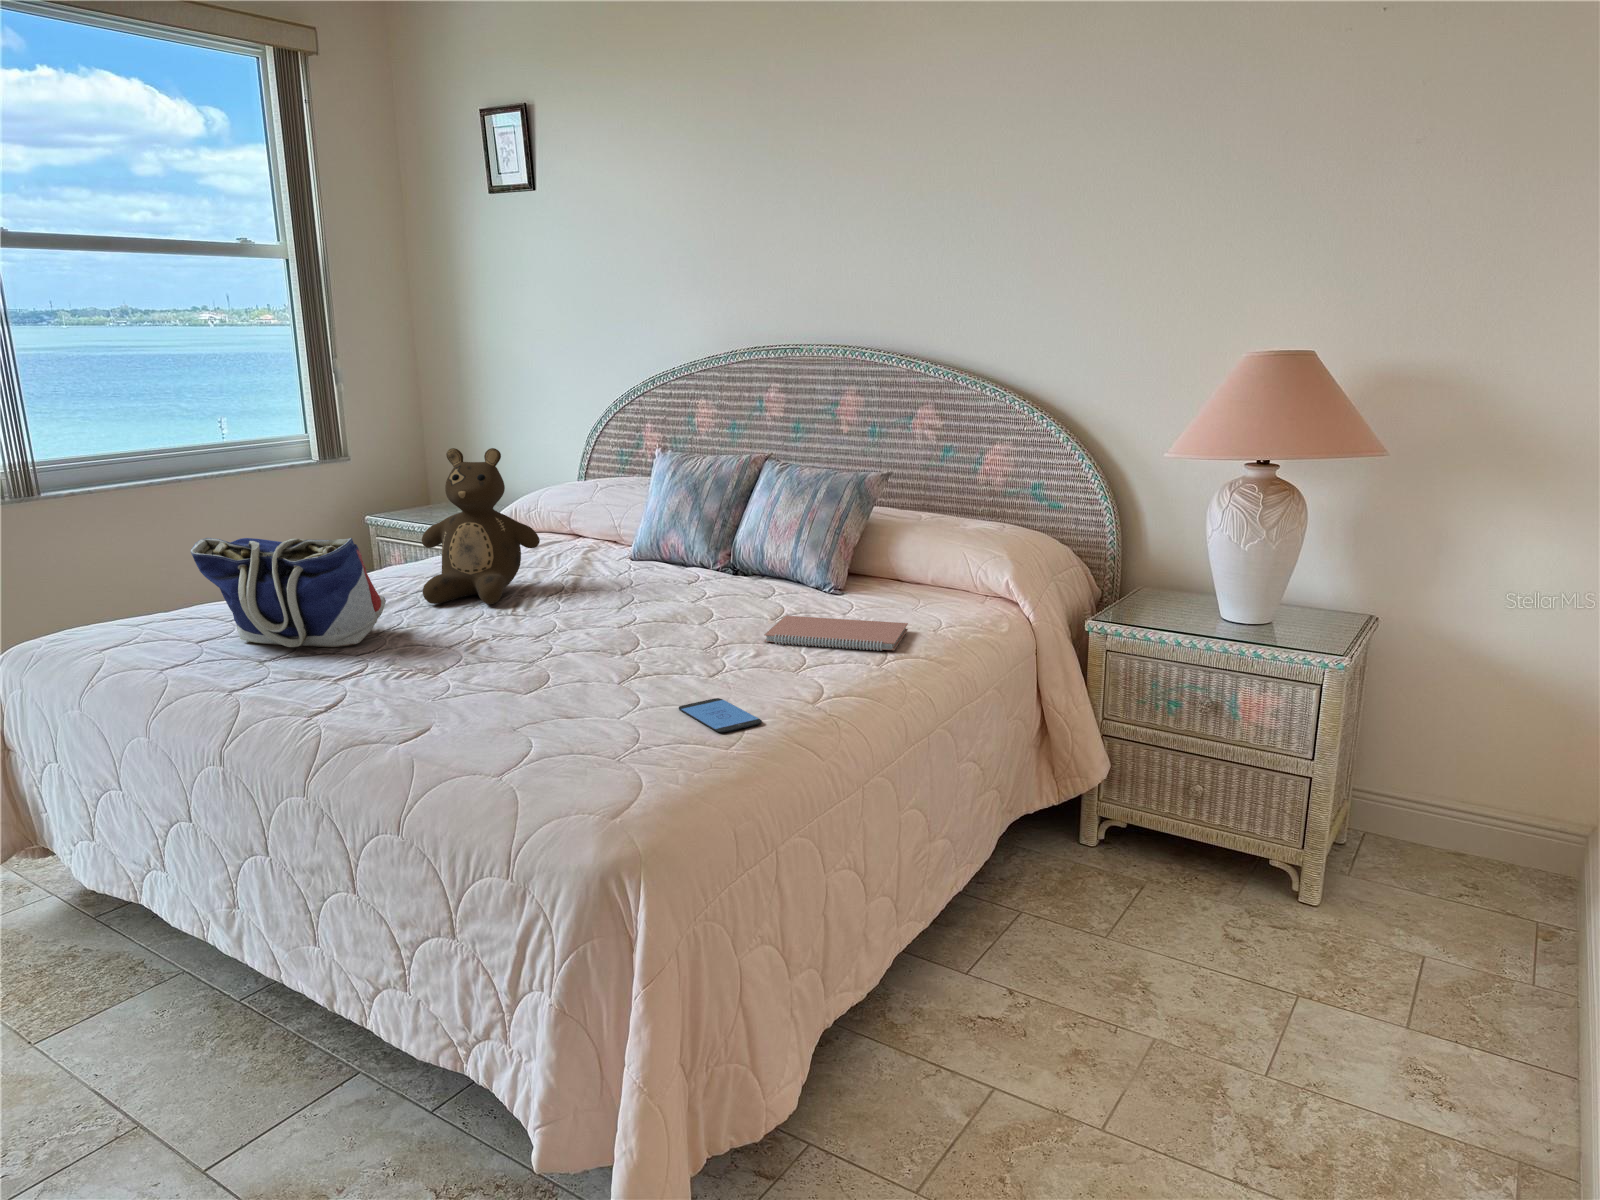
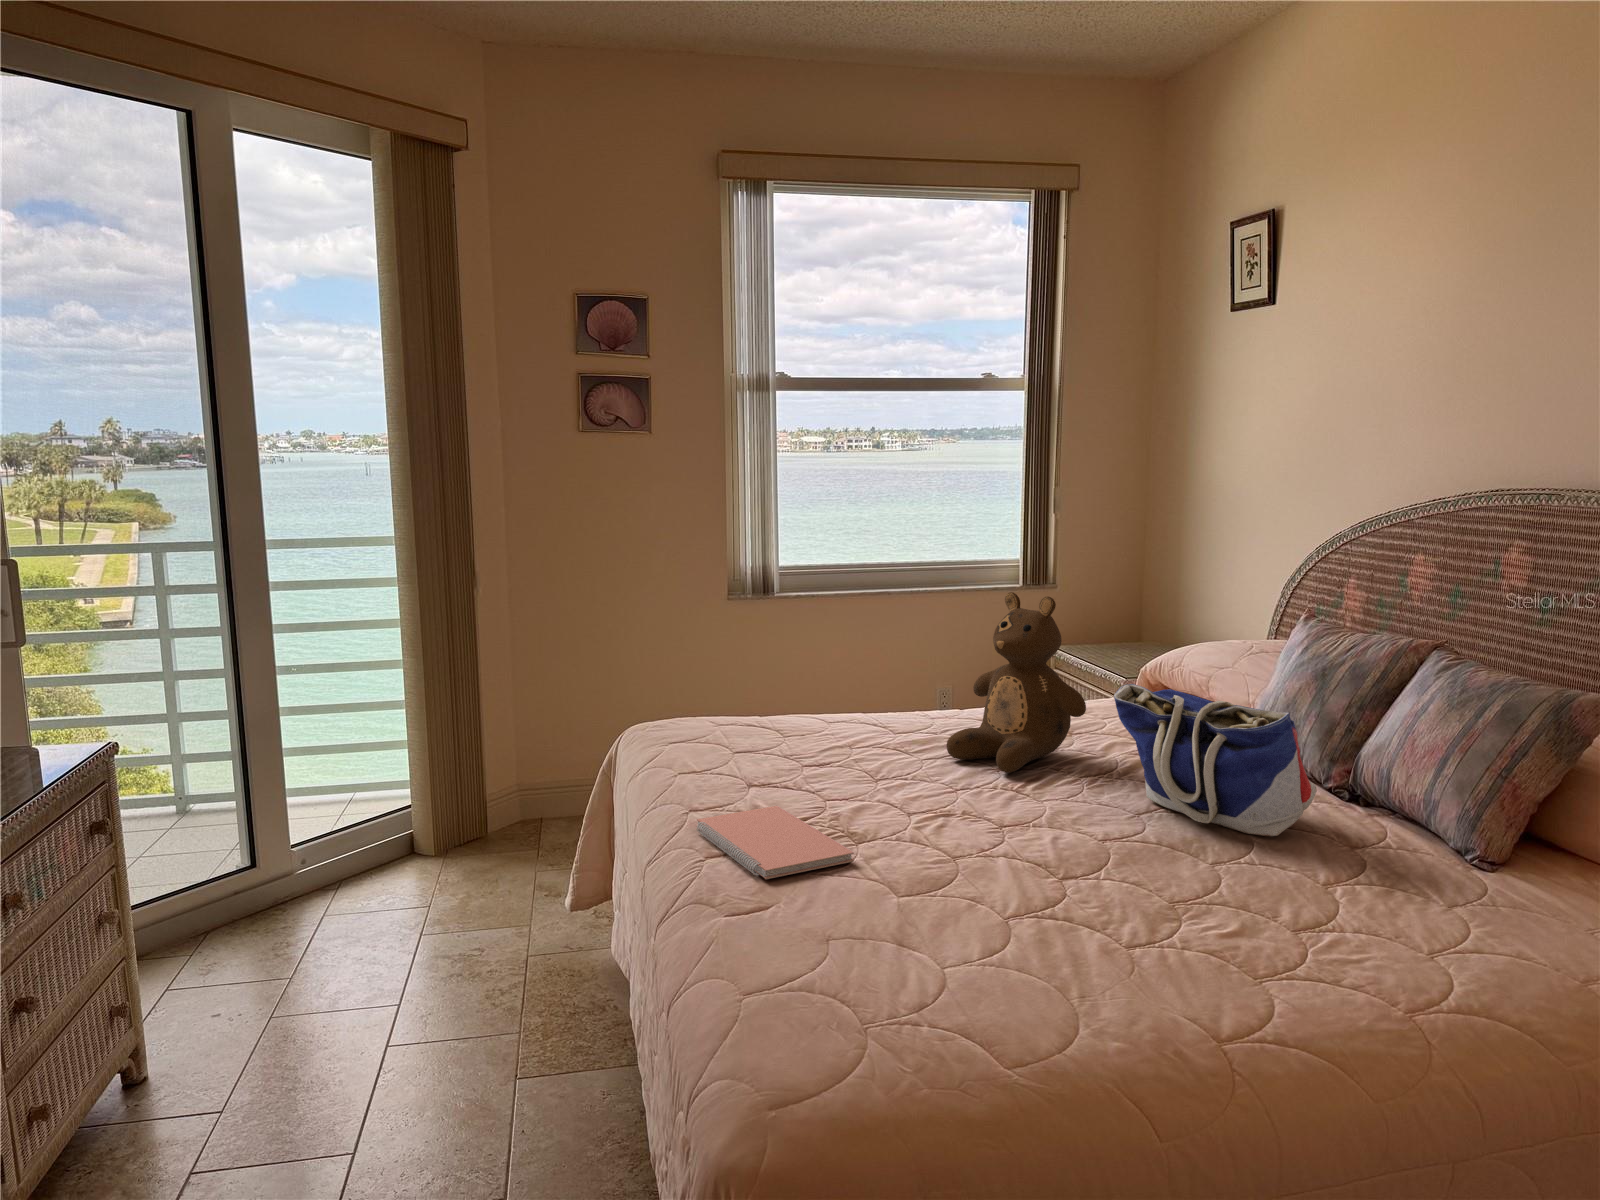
tote bag: present [191,538,386,647] -> present [1114,684,1317,836]
notebook: present [764,616,908,651] -> present [697,805,854,879]
smartphone: present [679,698,762,732] -> none [1011,973,1087,1040]

